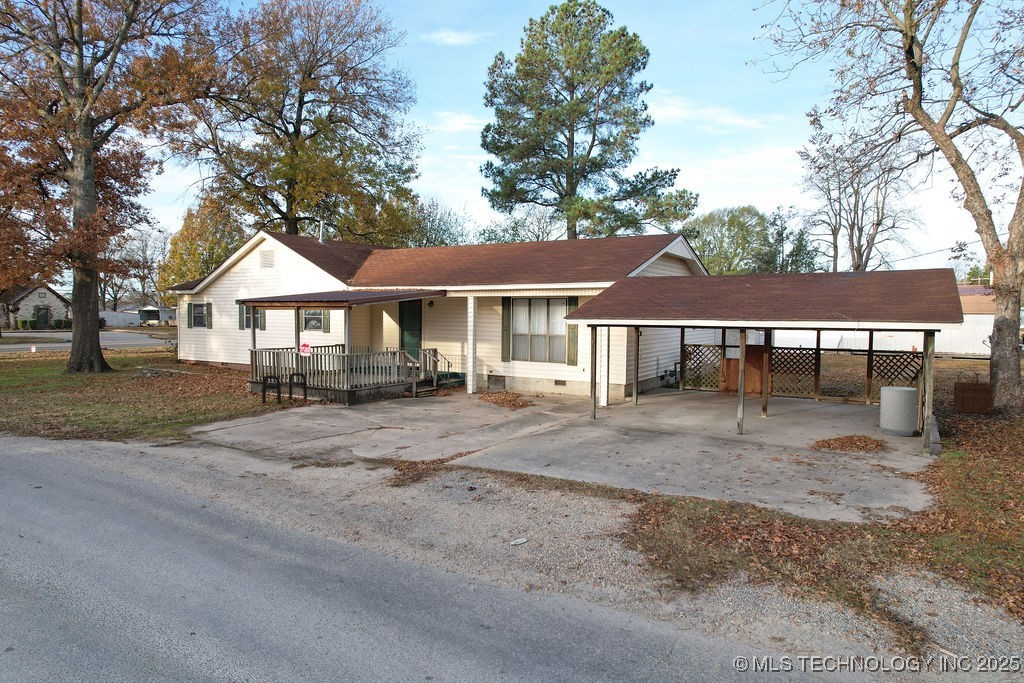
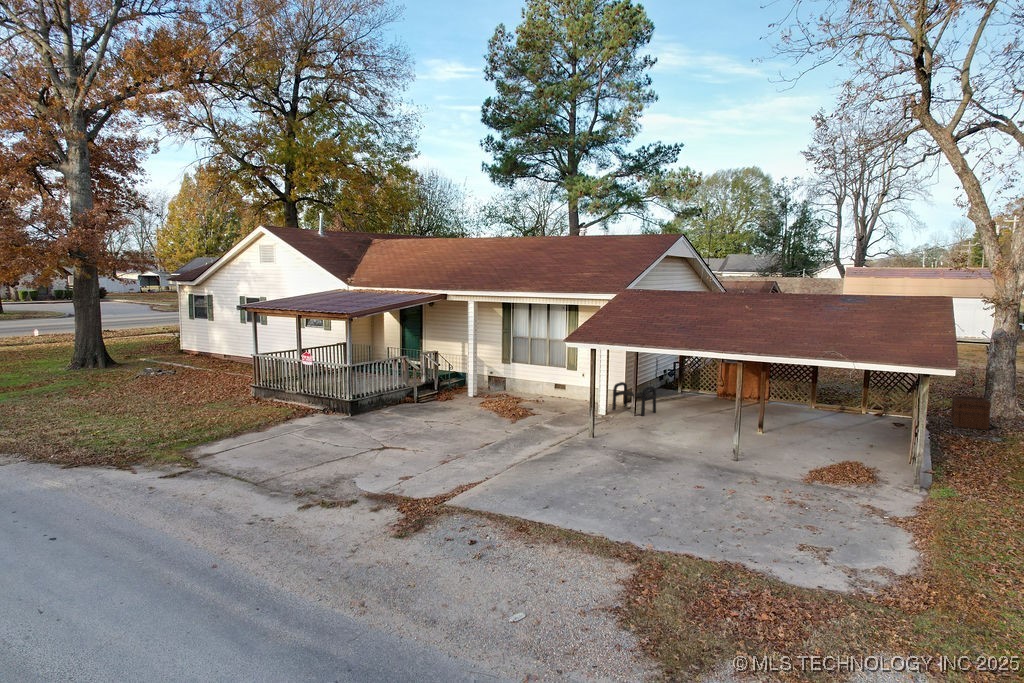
bench: present [262,373,307,404] -> present [612,382,656,416]
trash can: present [880,387,918,436] -> none [875,412,913,463]

